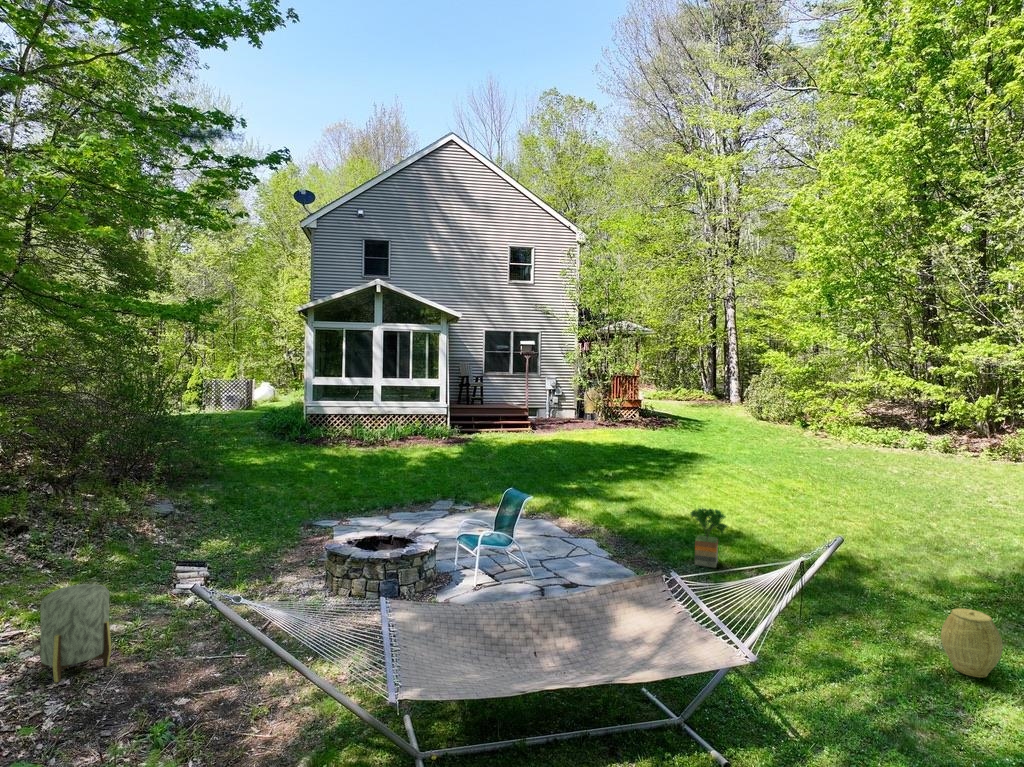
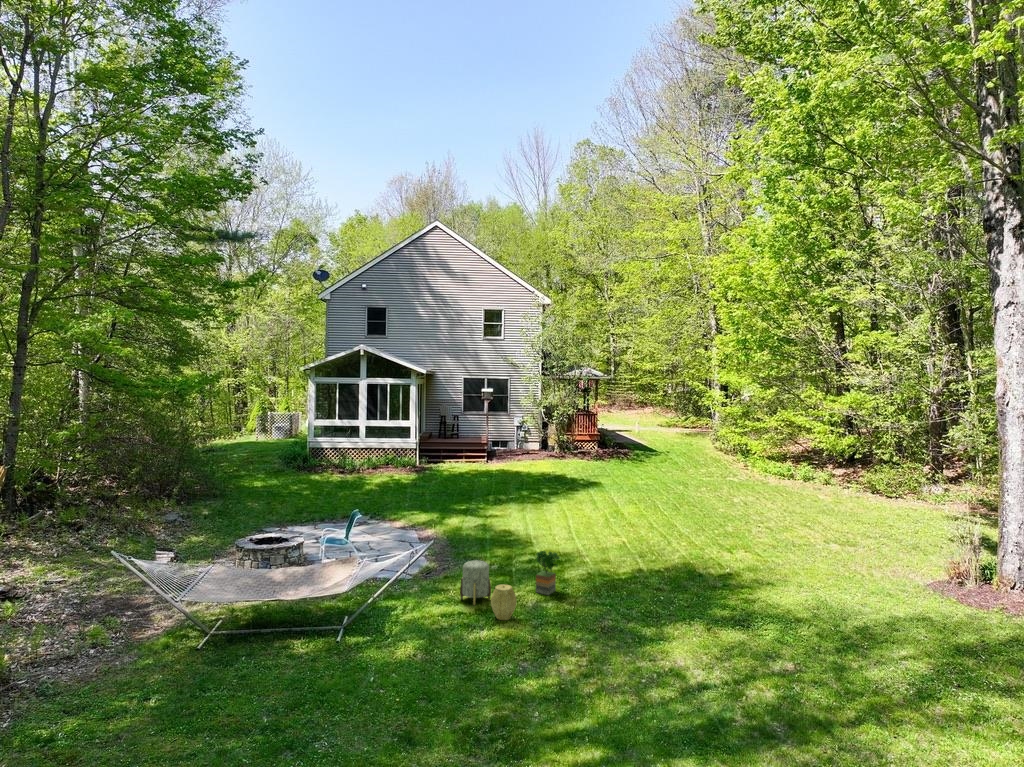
potted tree: present [691,508,727,568] -> present [536,551,560,595]
stool: present [39,584,111,682] -> present [460,560,491,605]

